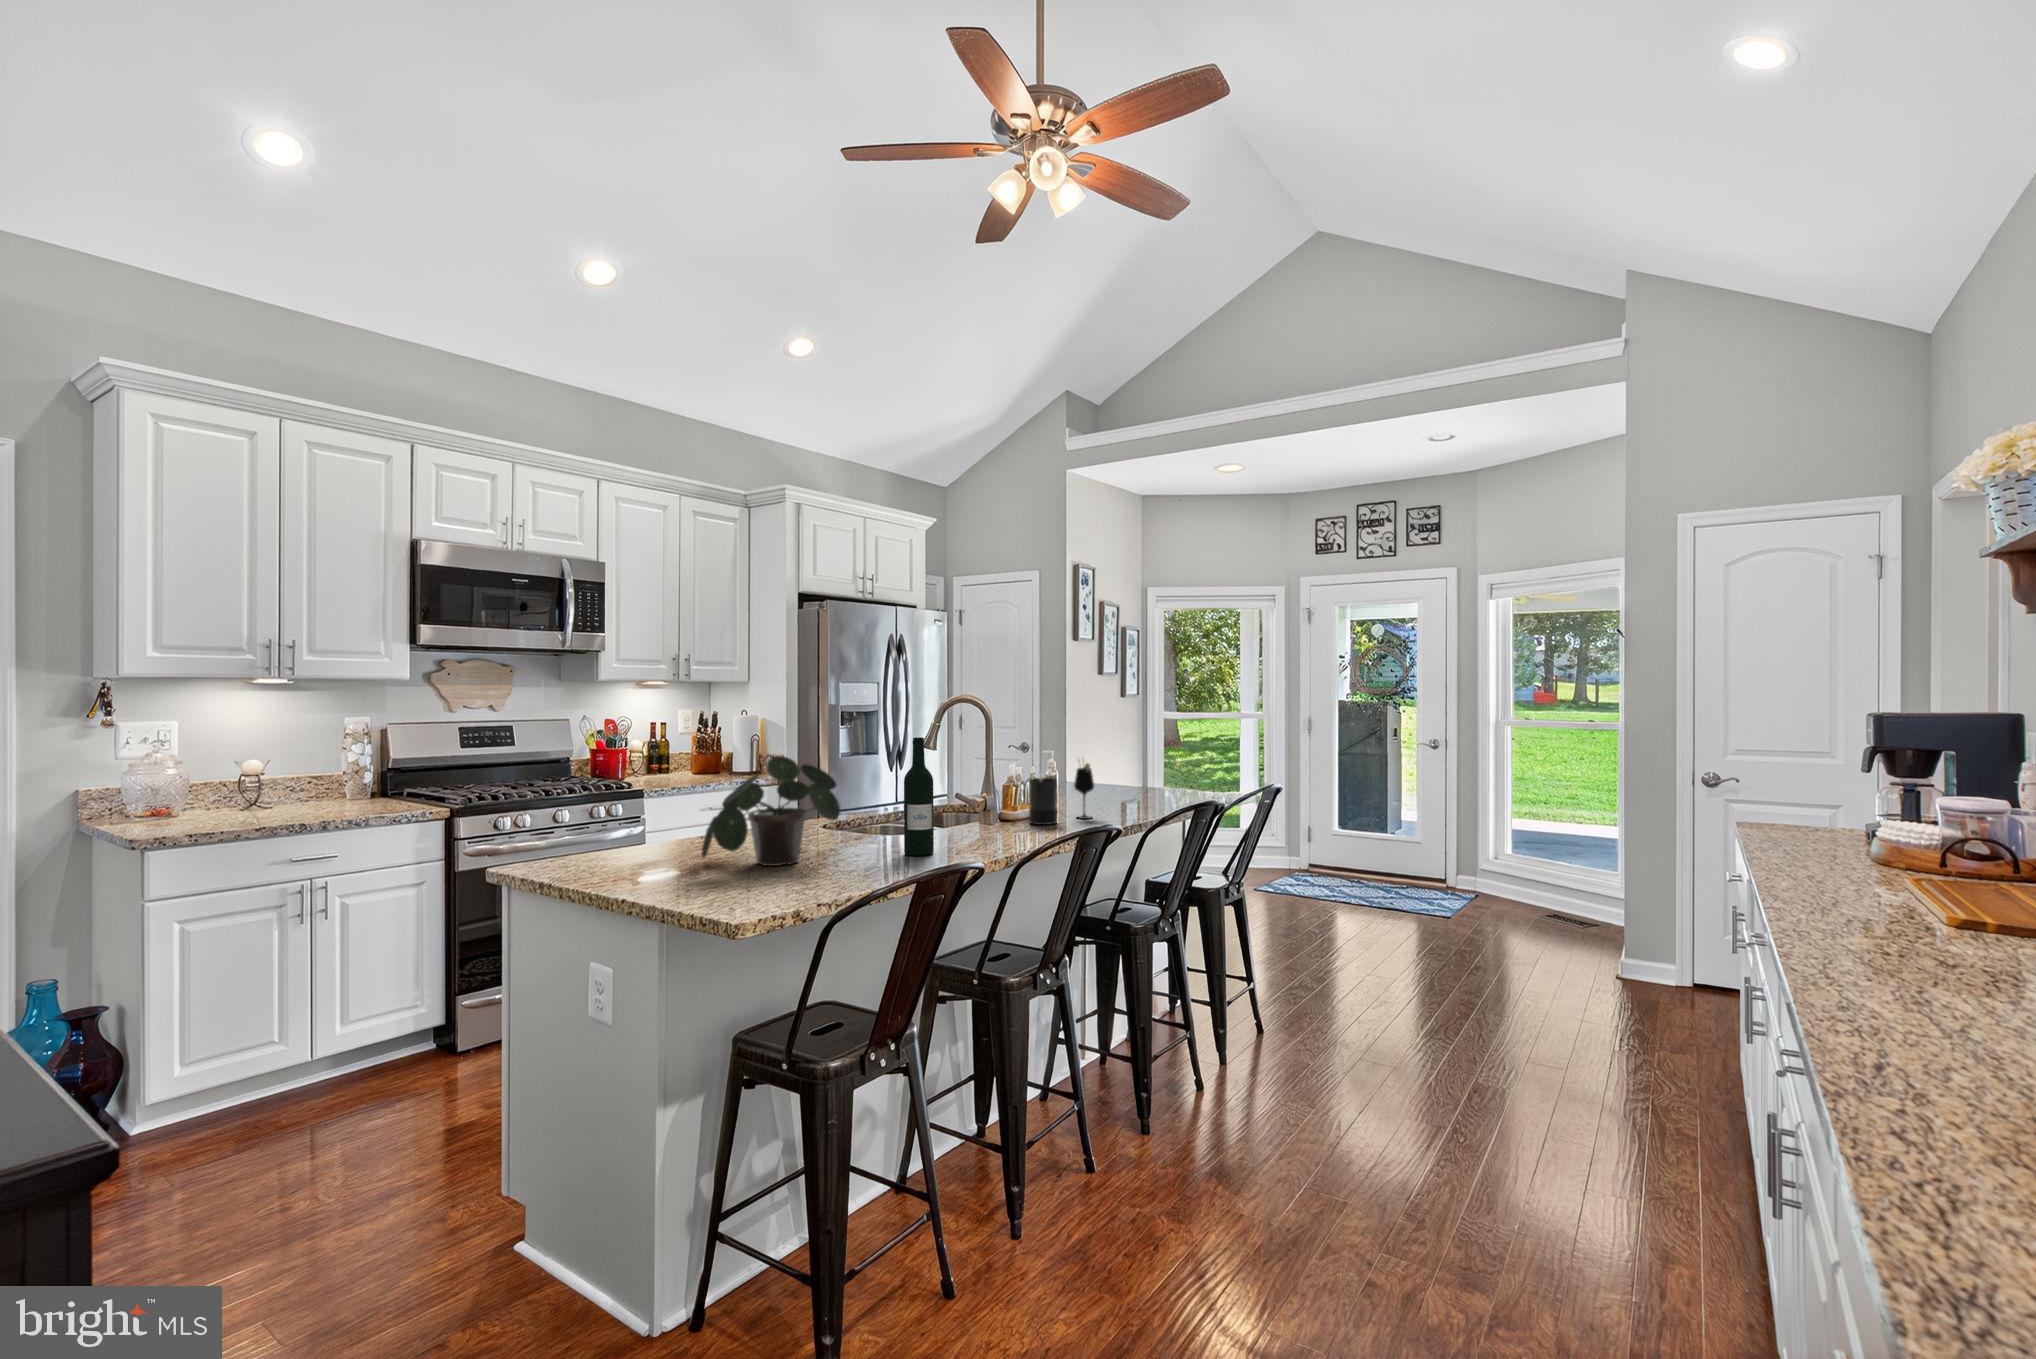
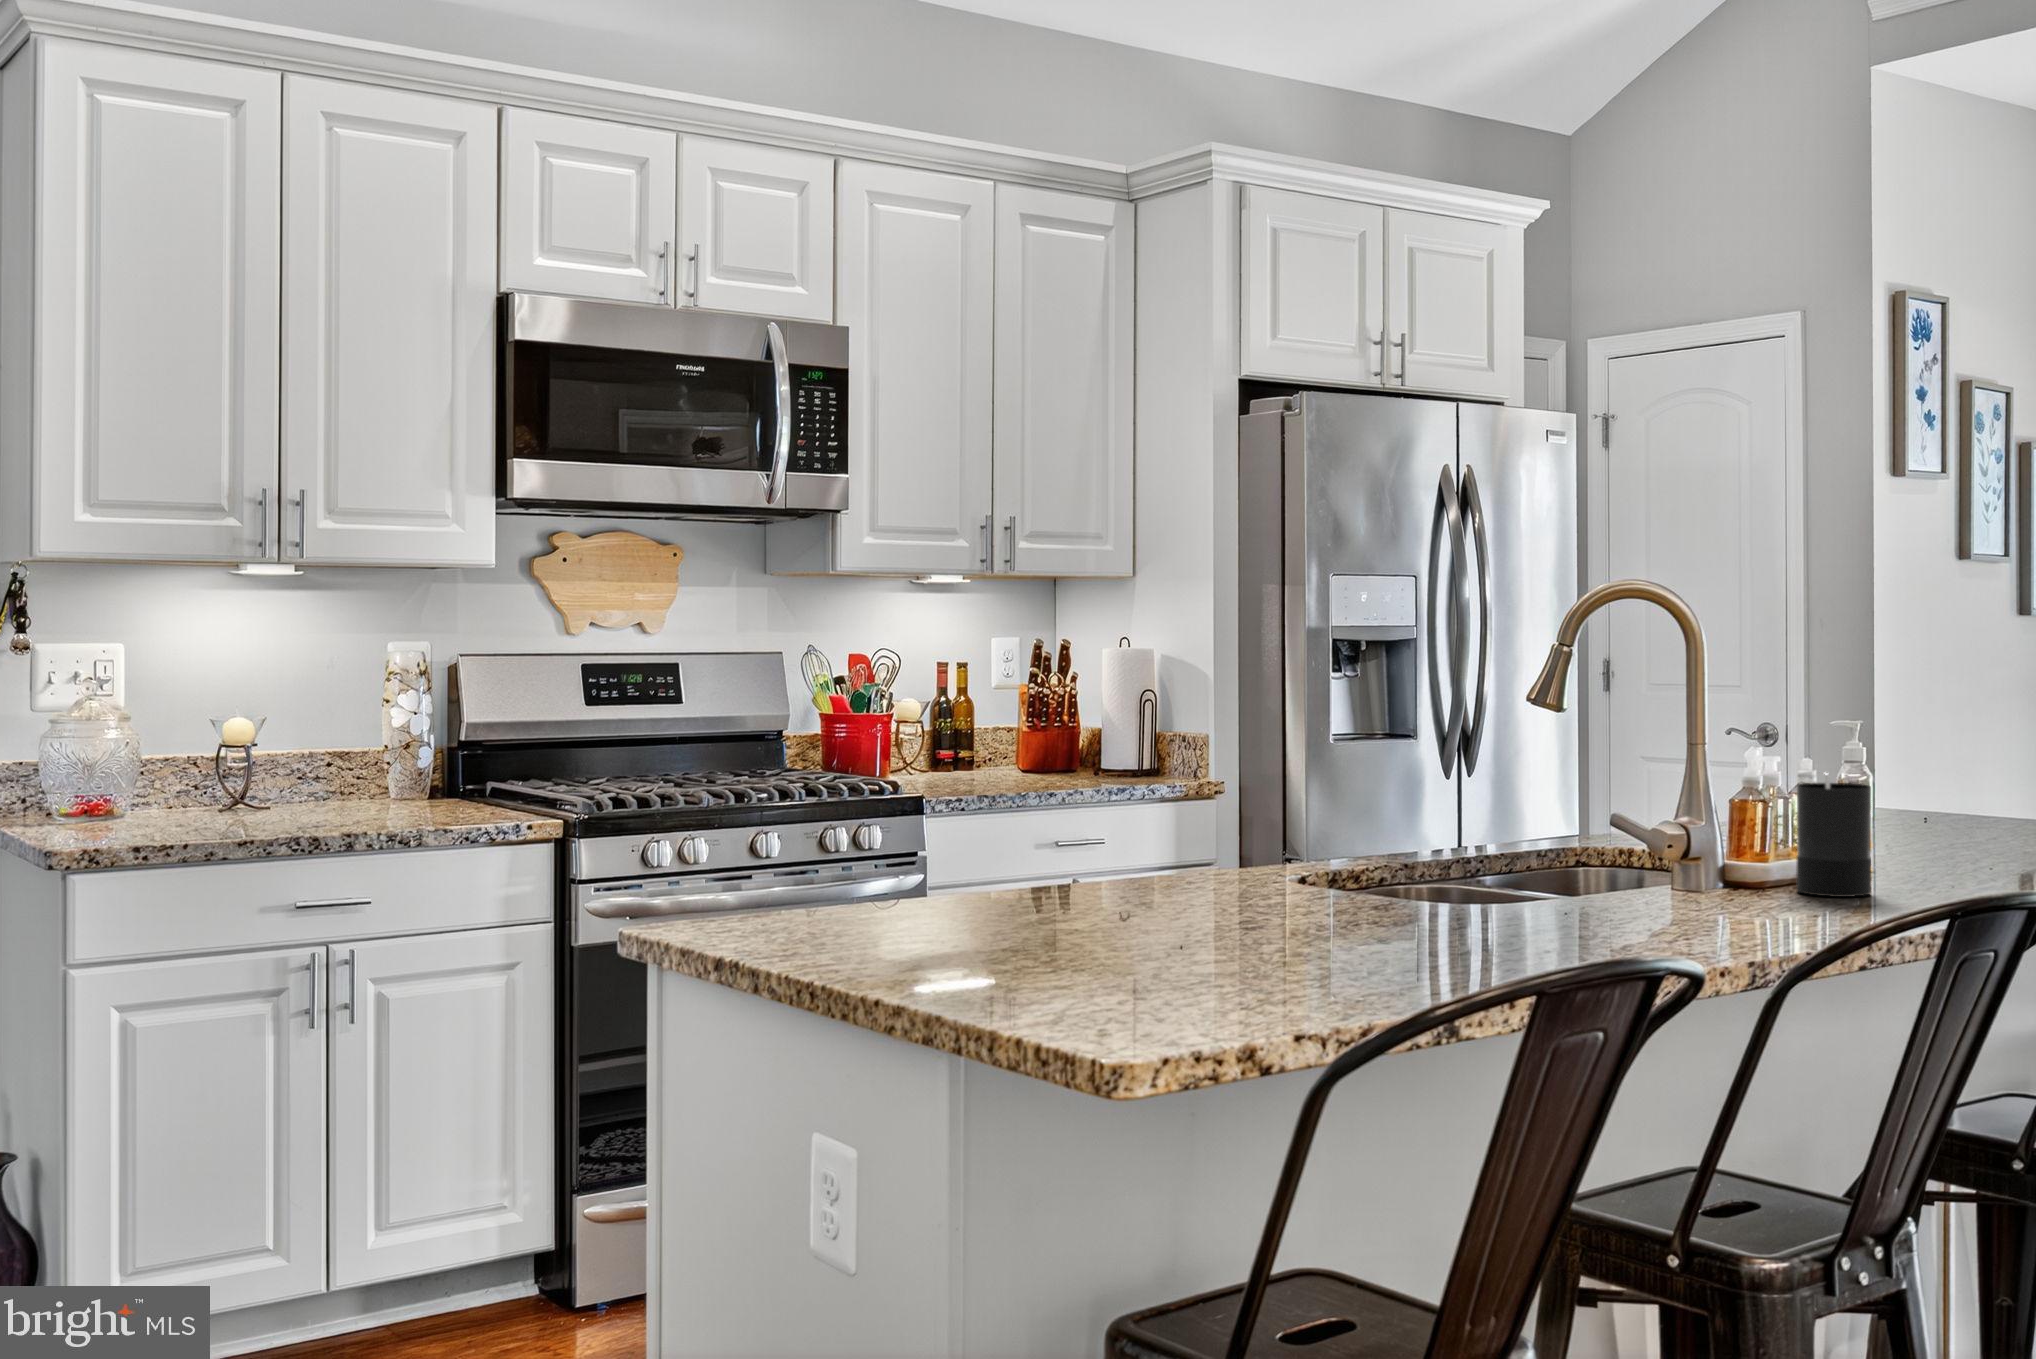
wine bottle: present [904,737,934,856] -> none [1490,670,1562,952]
potted plant: present [702,755,840,866] -> none [1030,704,1338,958]
wine glass: present [1074,763,1094,819] -> none [1915,733,1969,887]

